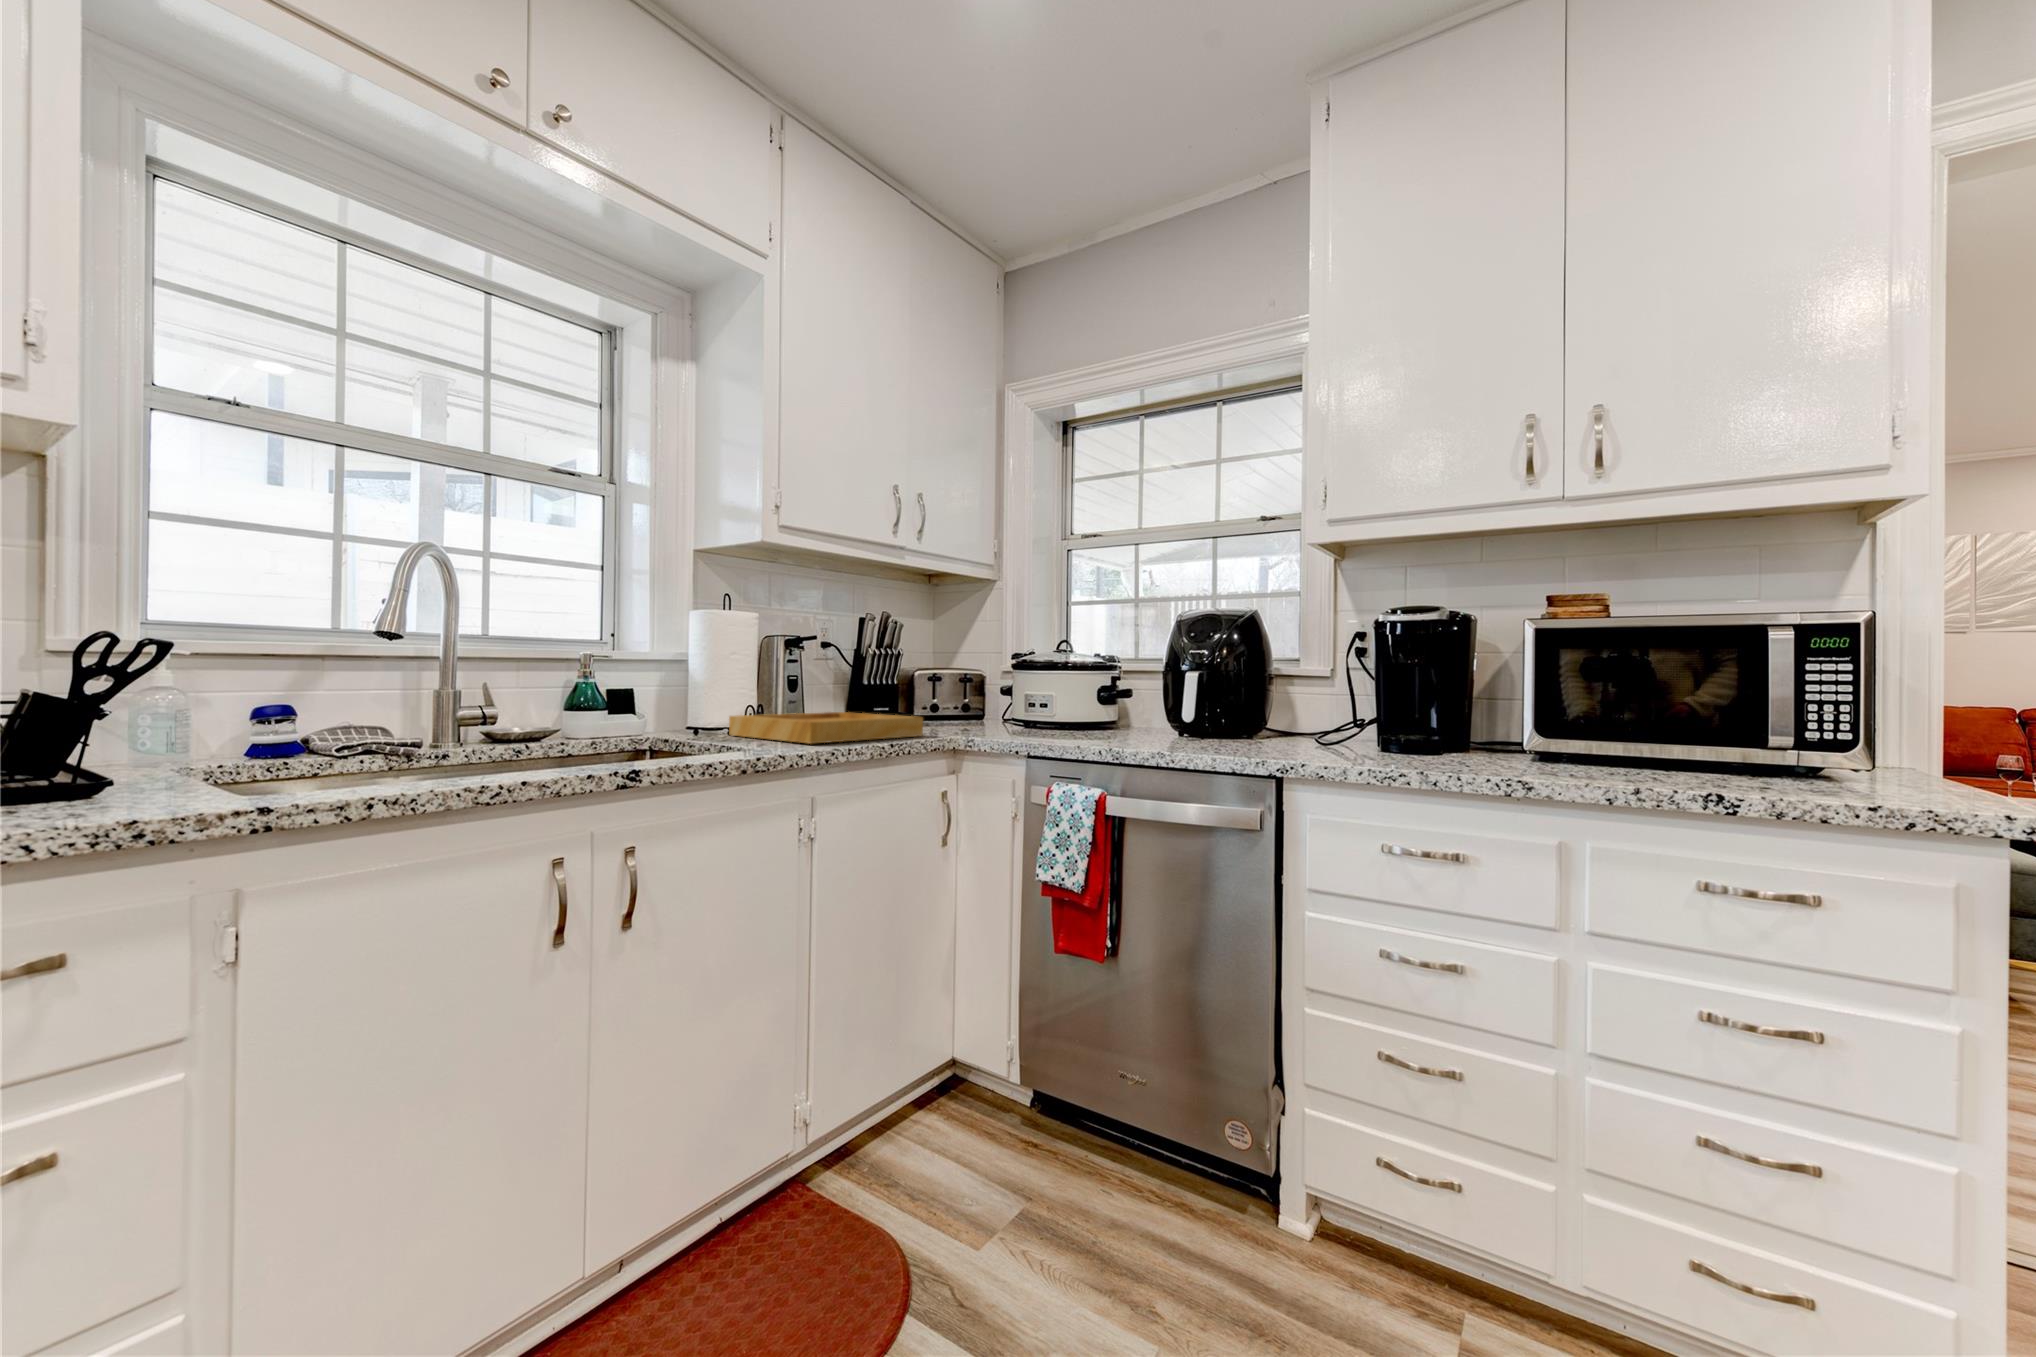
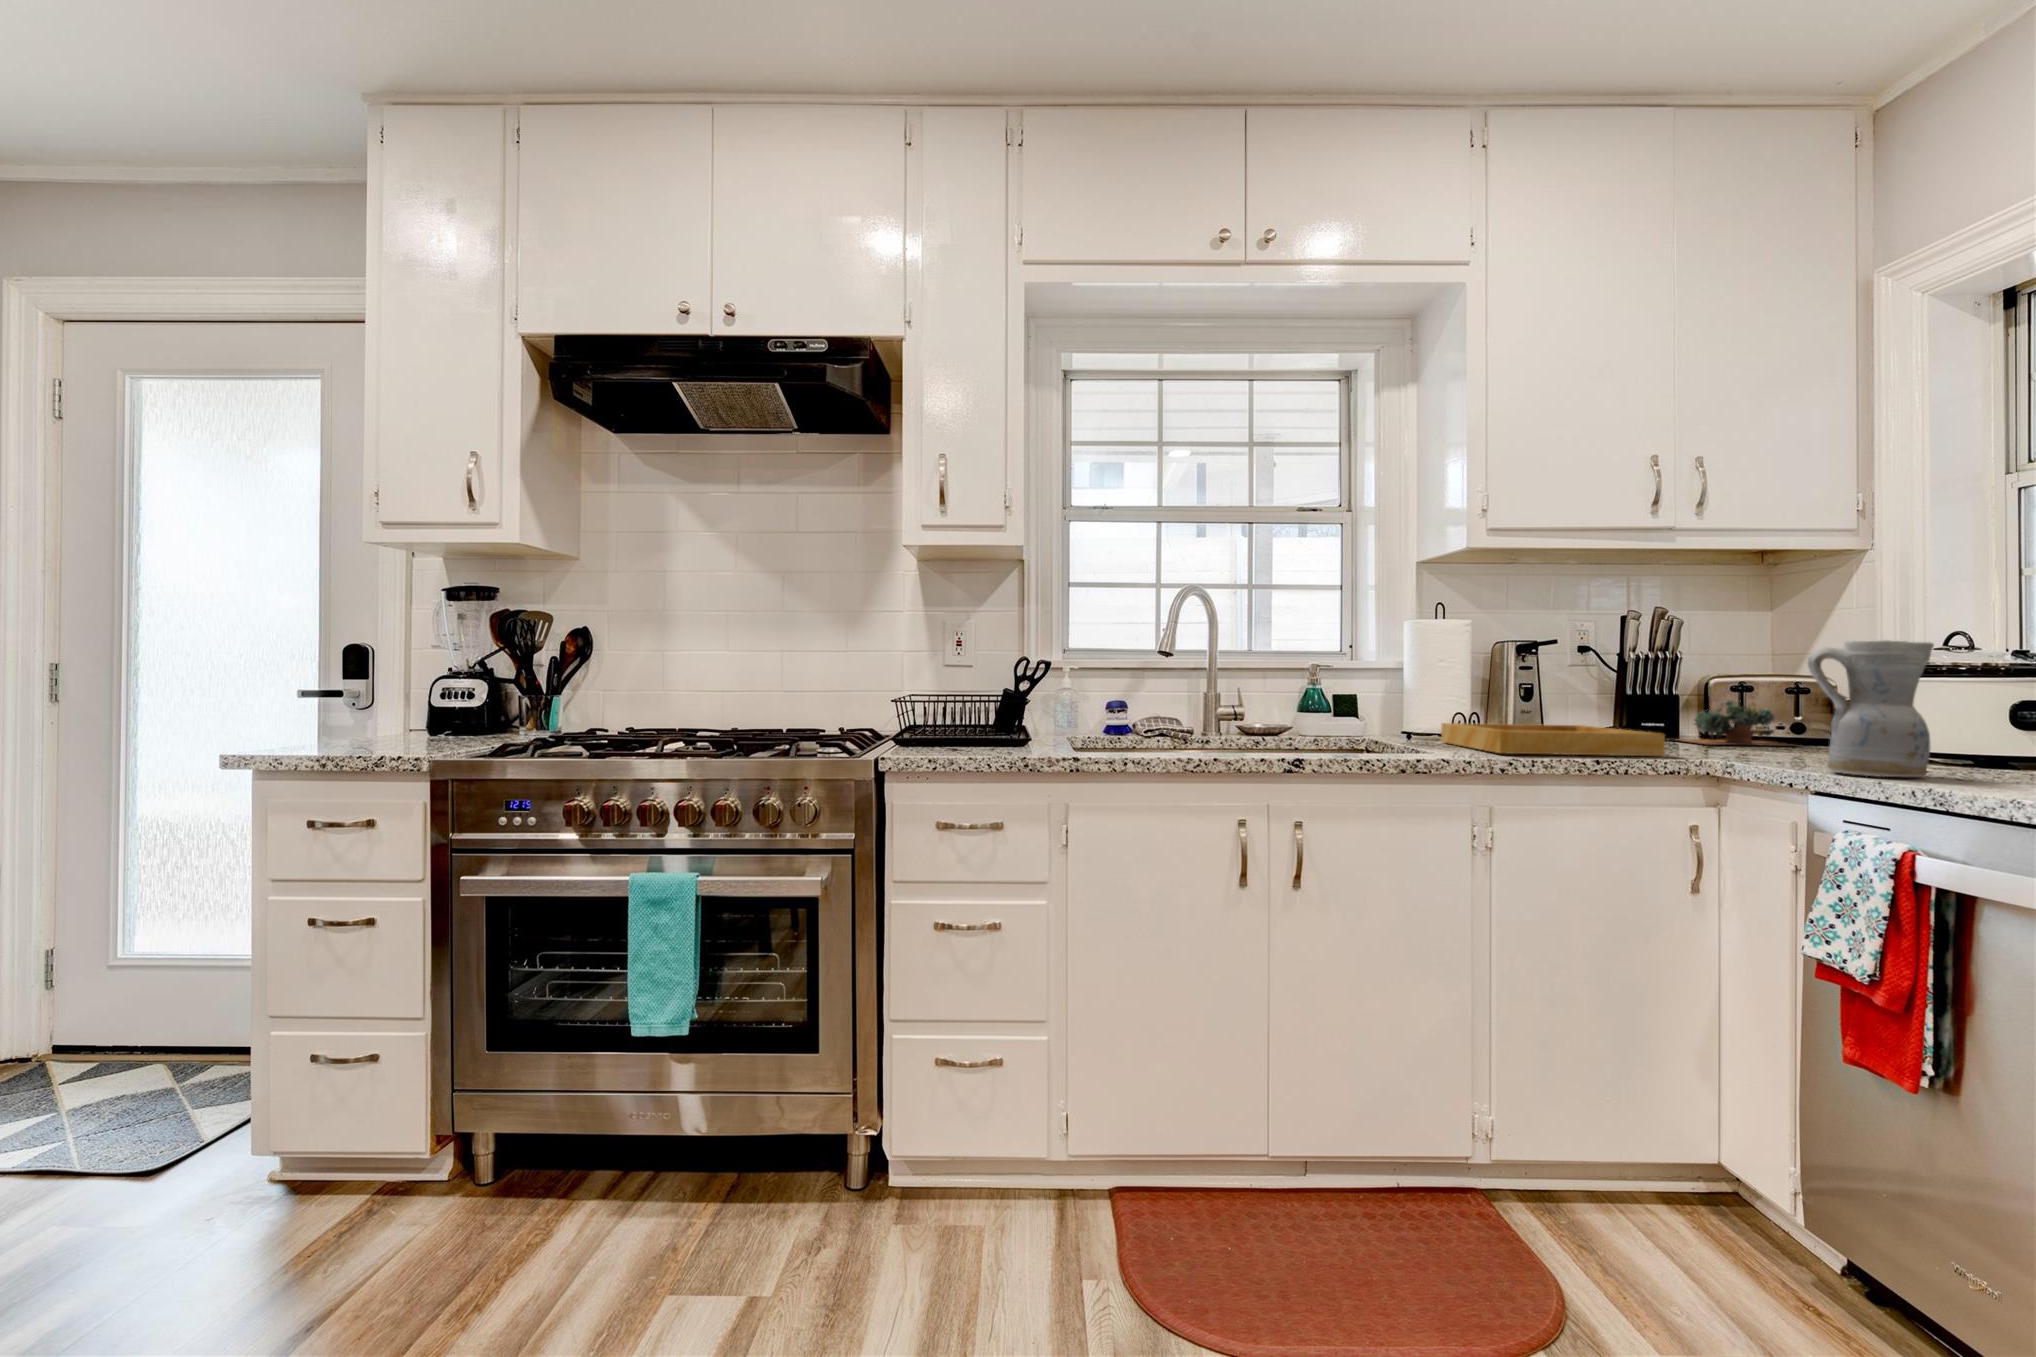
ceramic pitcher: none [1029,642,1095,742] -> present [1808,640,1934,777]
succulent plant: none [885,685,971,723] -> present [1674,699,1794,746]

